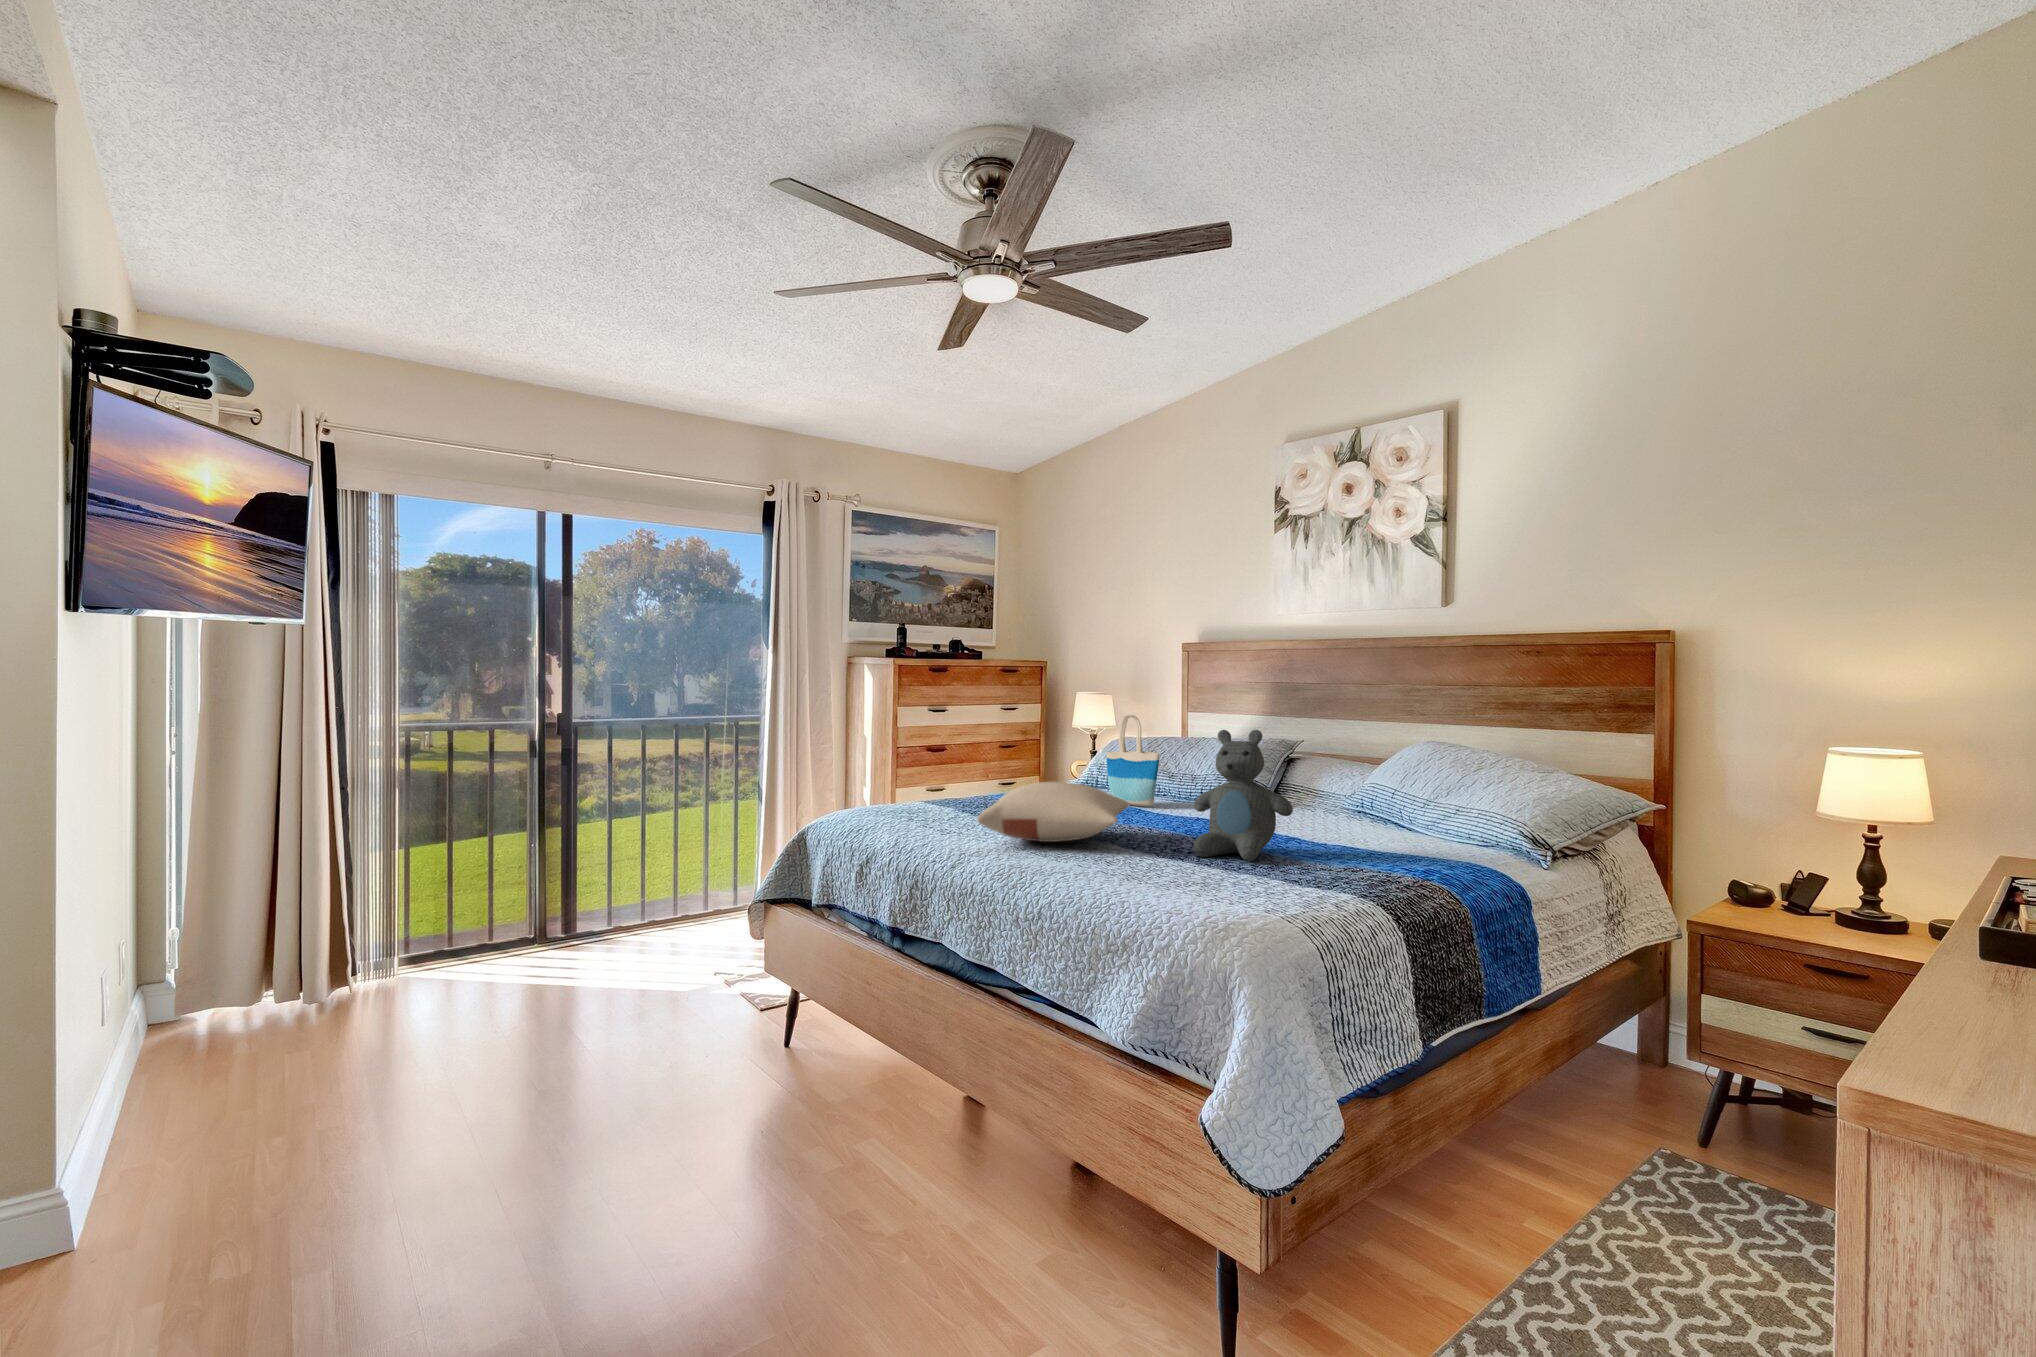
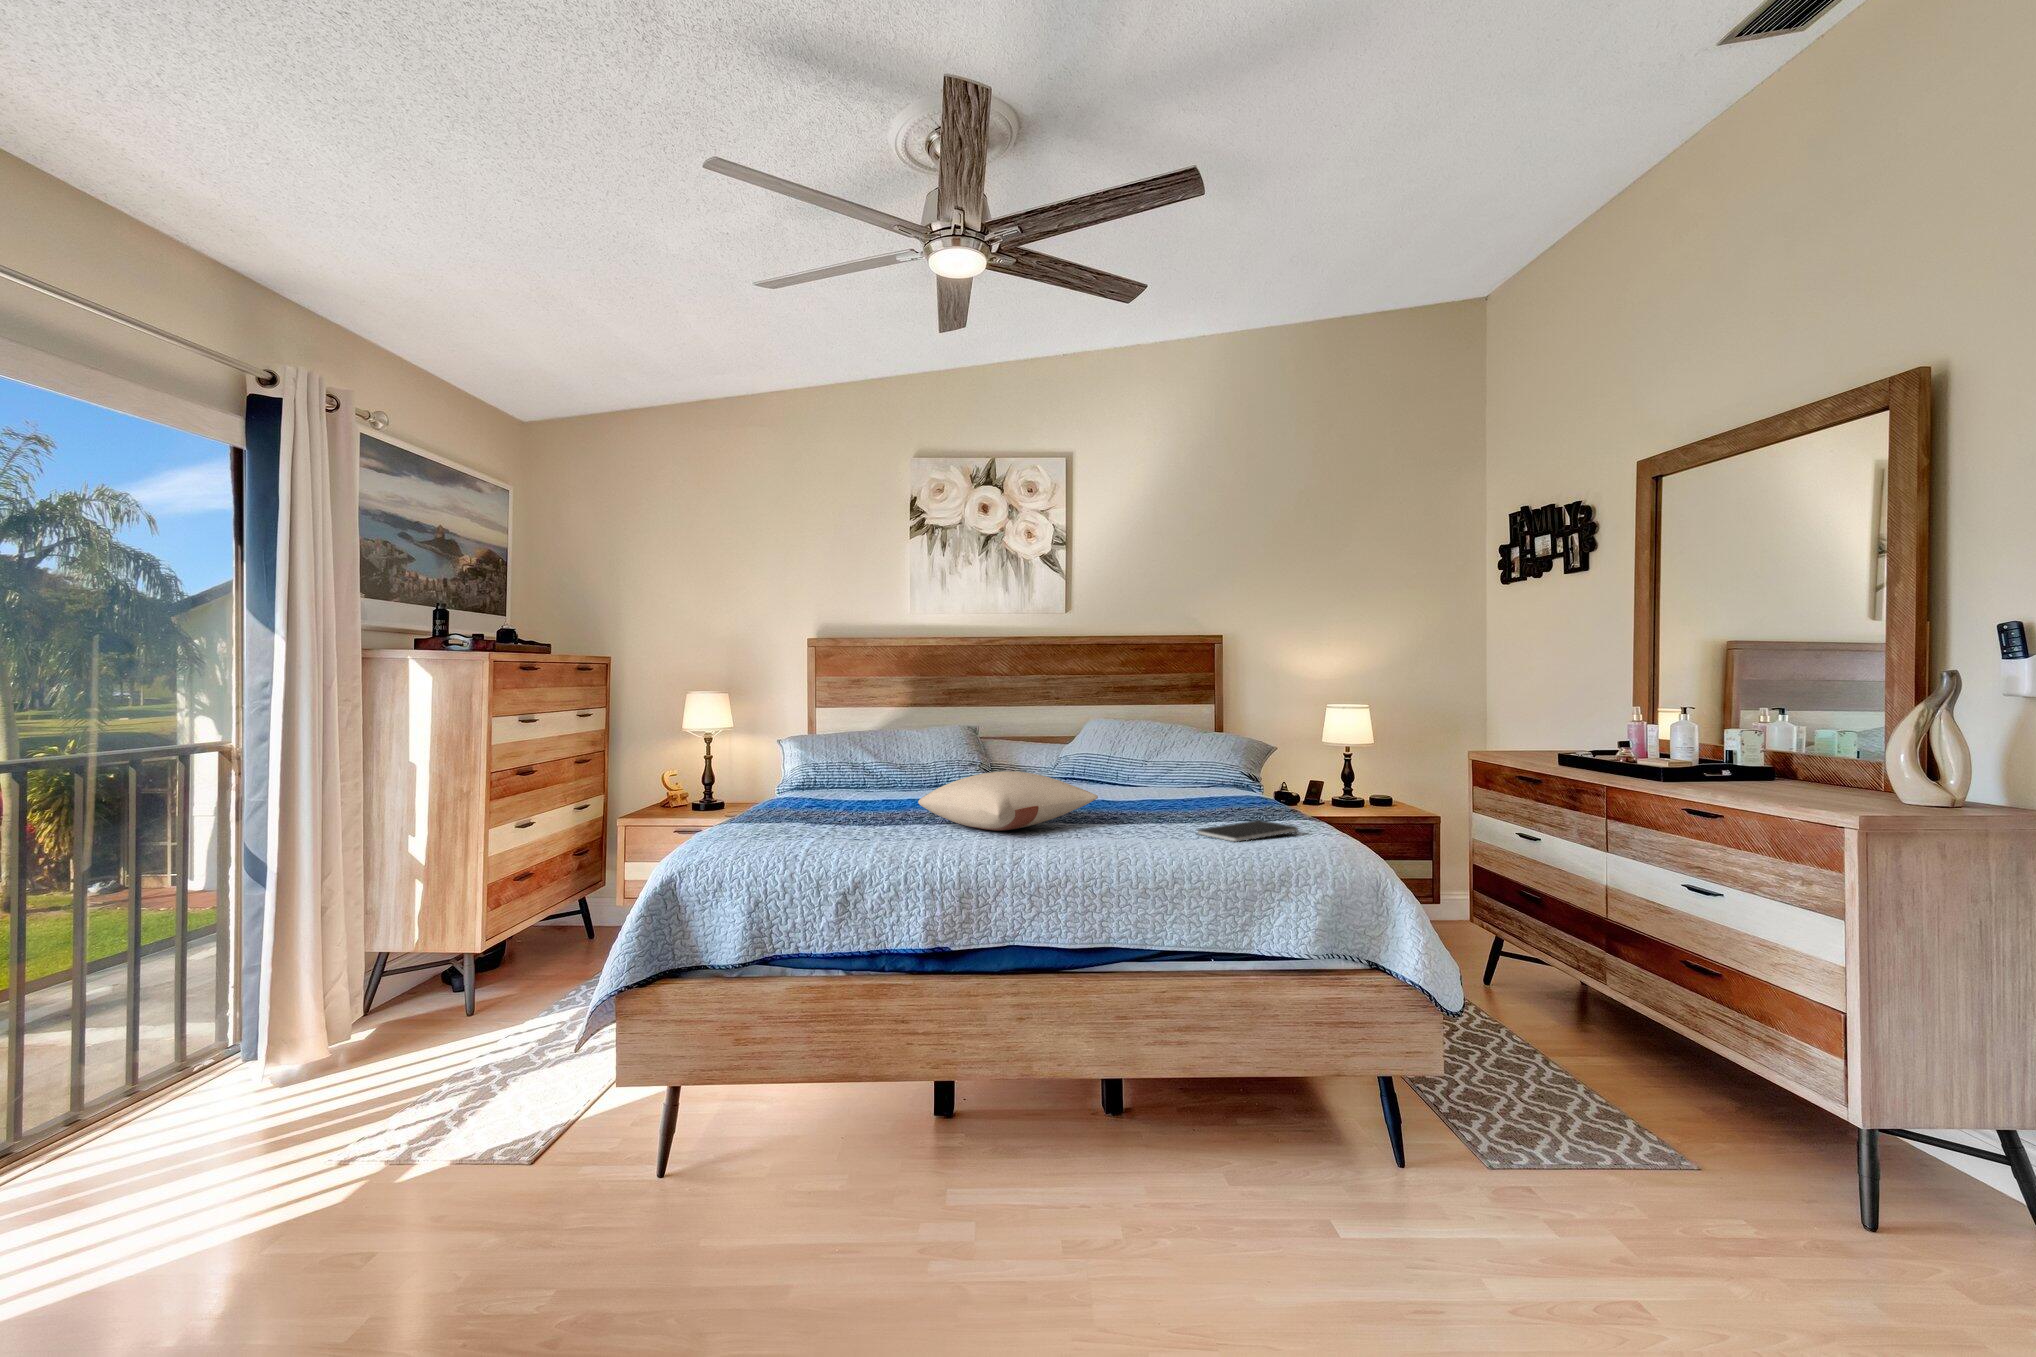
tote bag: present [1106,715,1160,806] -> none [867,709,933,799]
teddy bear: present [1193,730,1293,861] -> none [1090,711,1174,820]
notebook: none [1155,875,1278,904] -> present [1197,820,1298,842]

